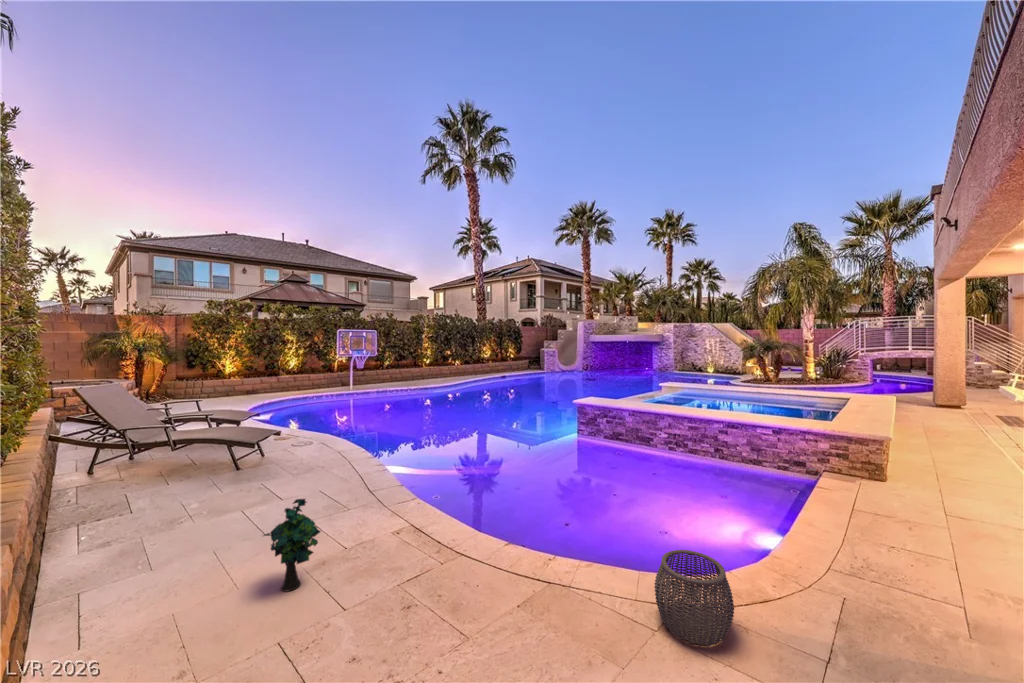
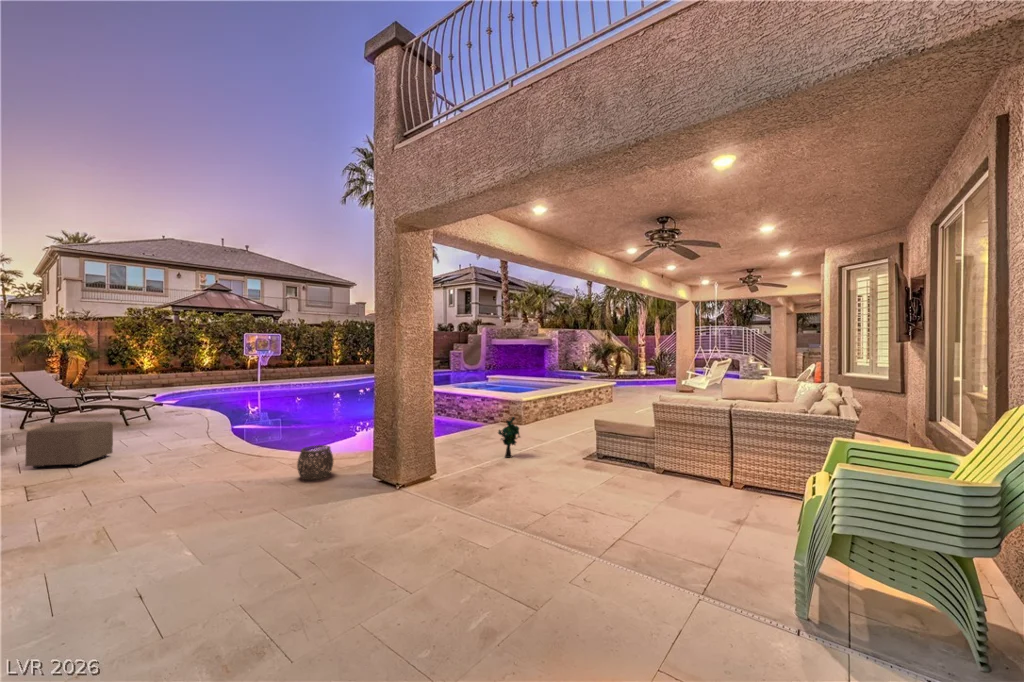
ottoman: none [103,478,242,577] -> present [26,422,113,468]
decorative plant: present [264,499,320,592] -> present [498,417,520,458]

